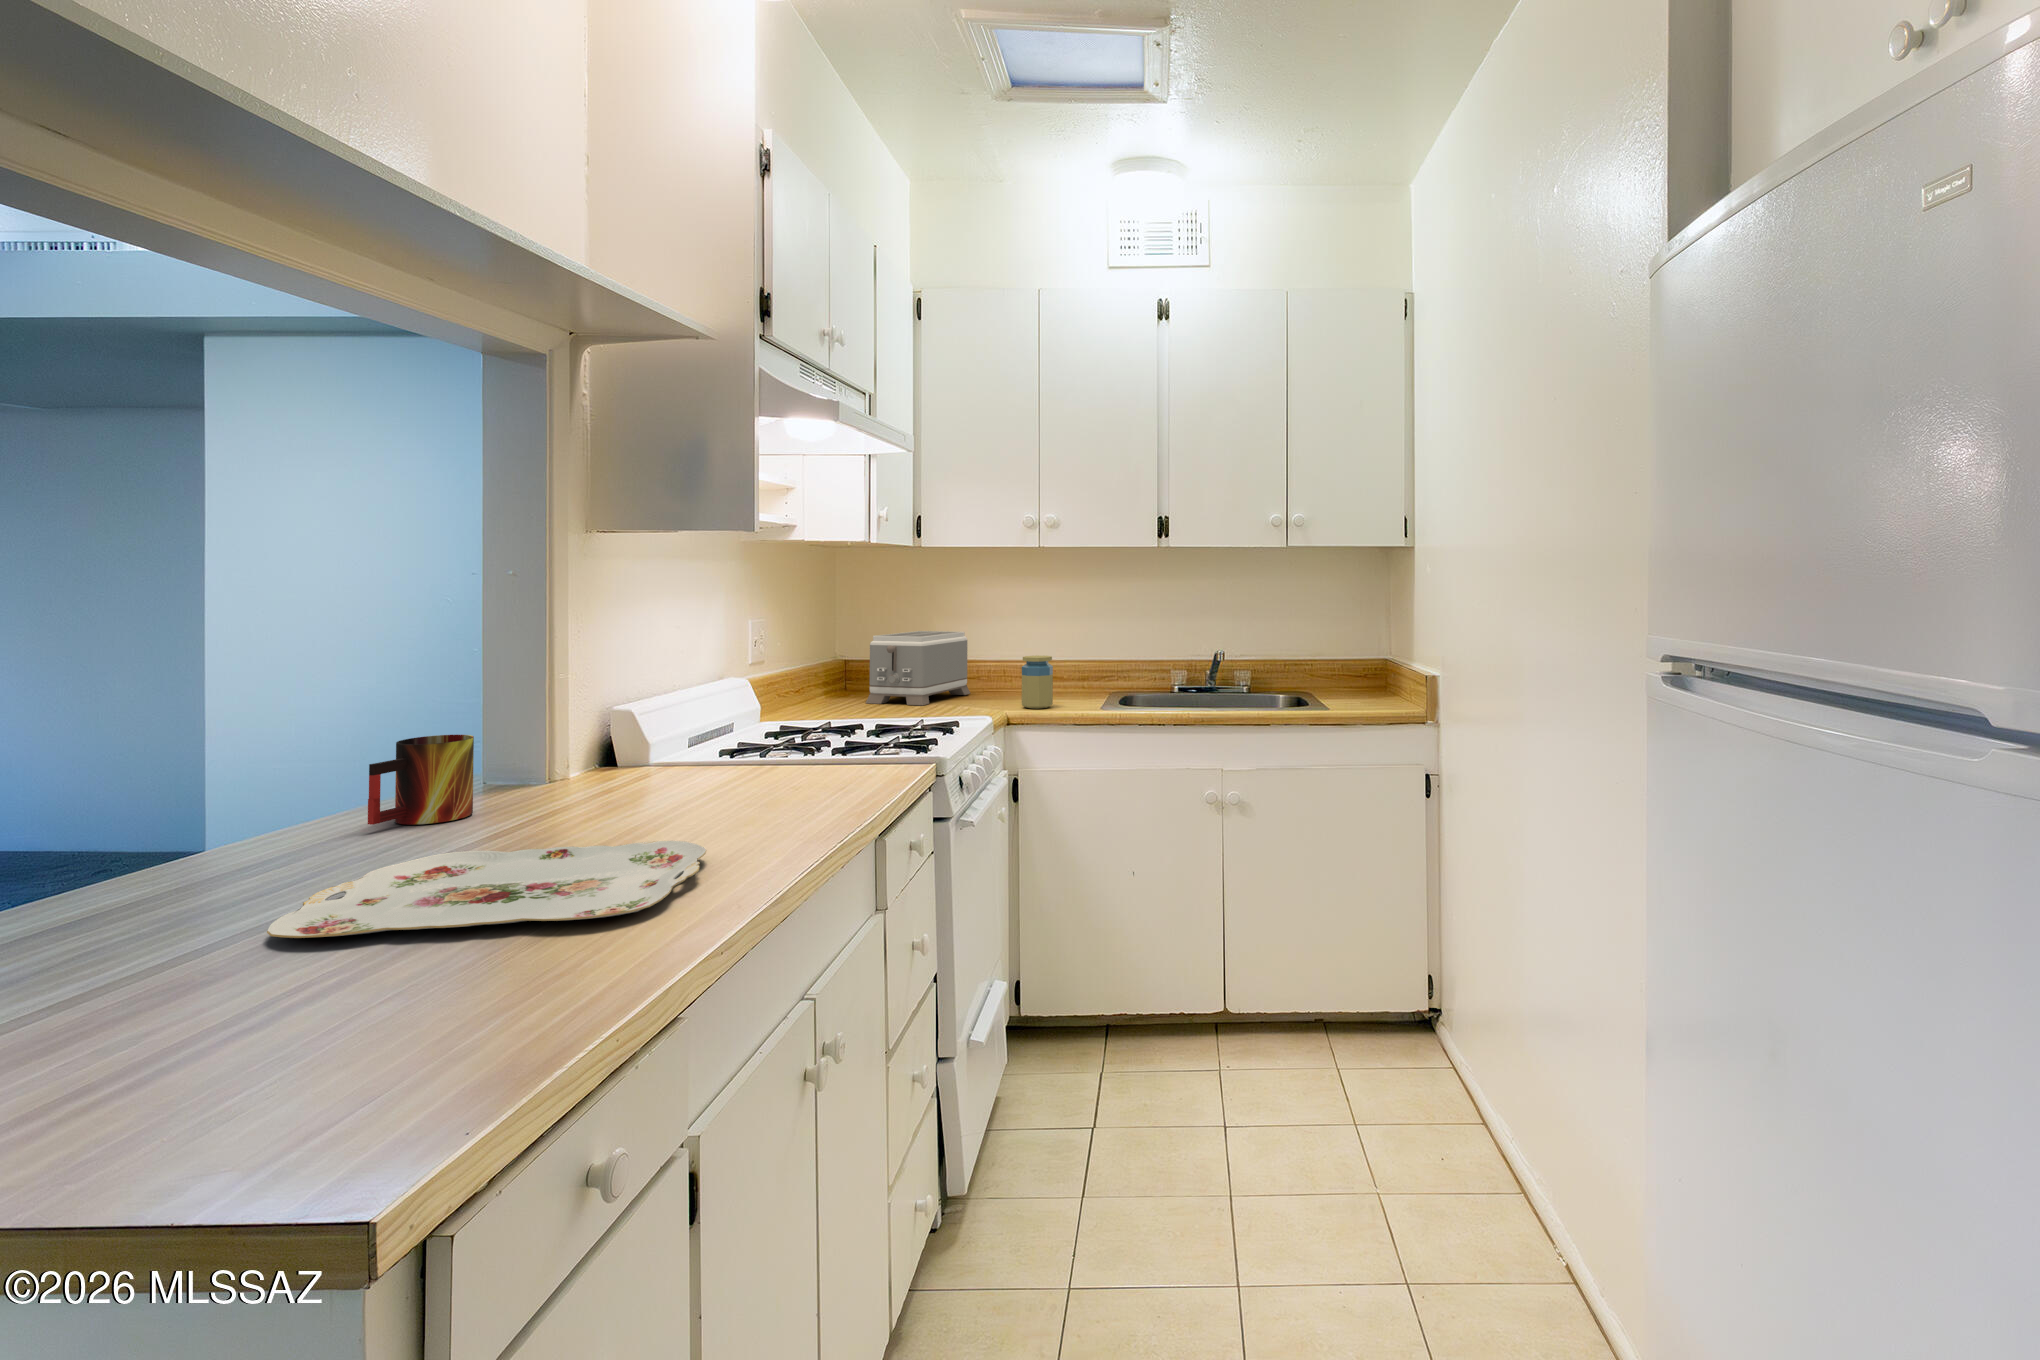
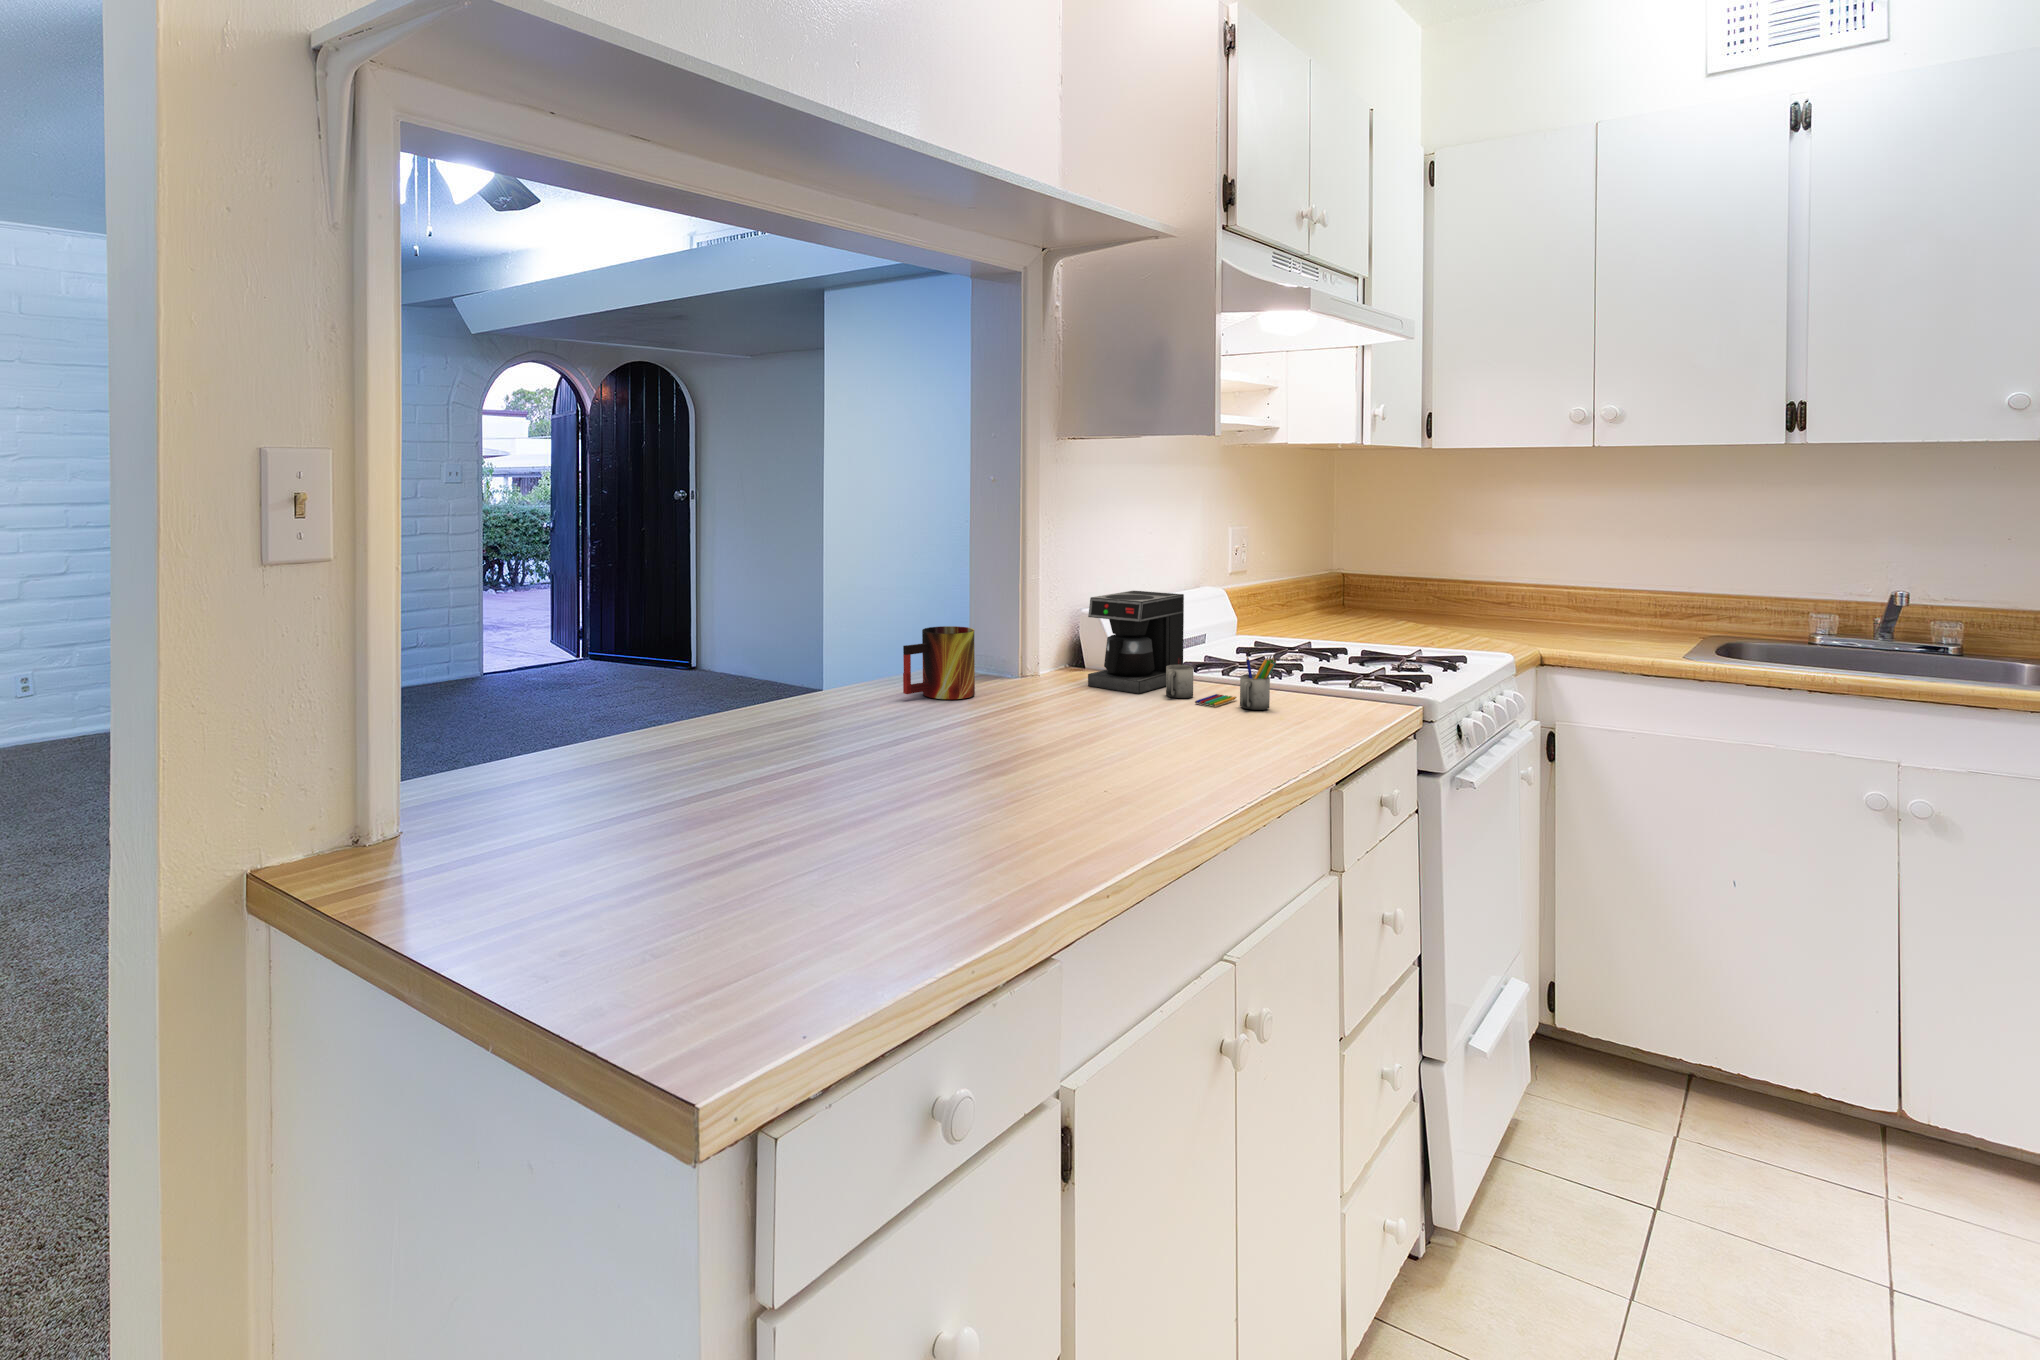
toaster: present [866,631,970,705] -> none [1360,545,1498,633]
jar: present [1022,655,1053,709] -> none [1567,583,1618,652]
coffee maker: none [616,681,818,787] -> present [1088,591,1277,710]
serving tray: present [267,841,706,938] -> none [819,728,1139,816]

